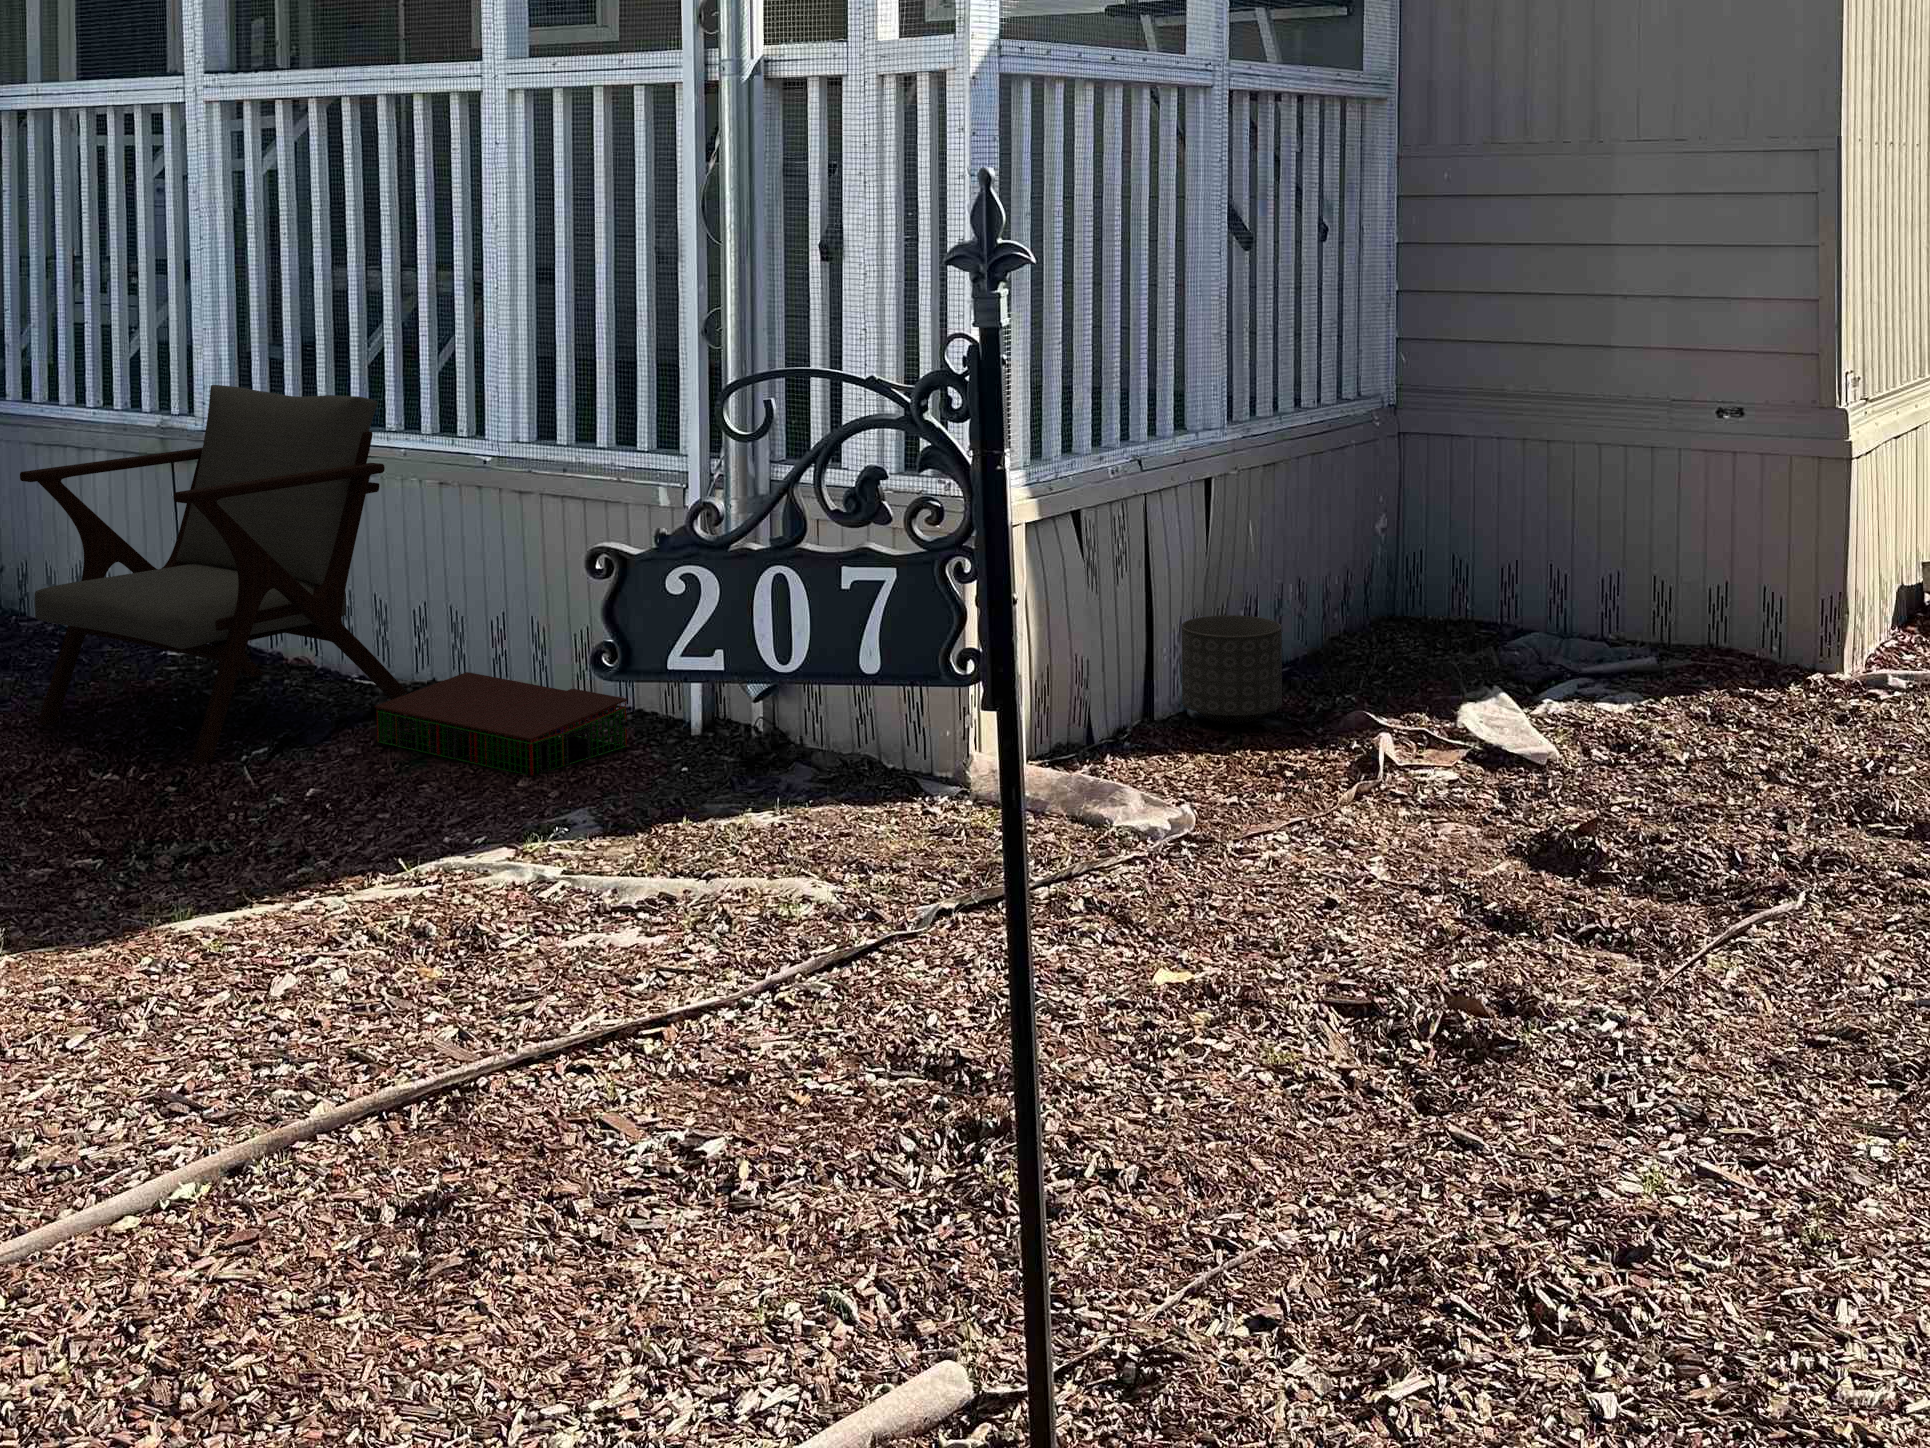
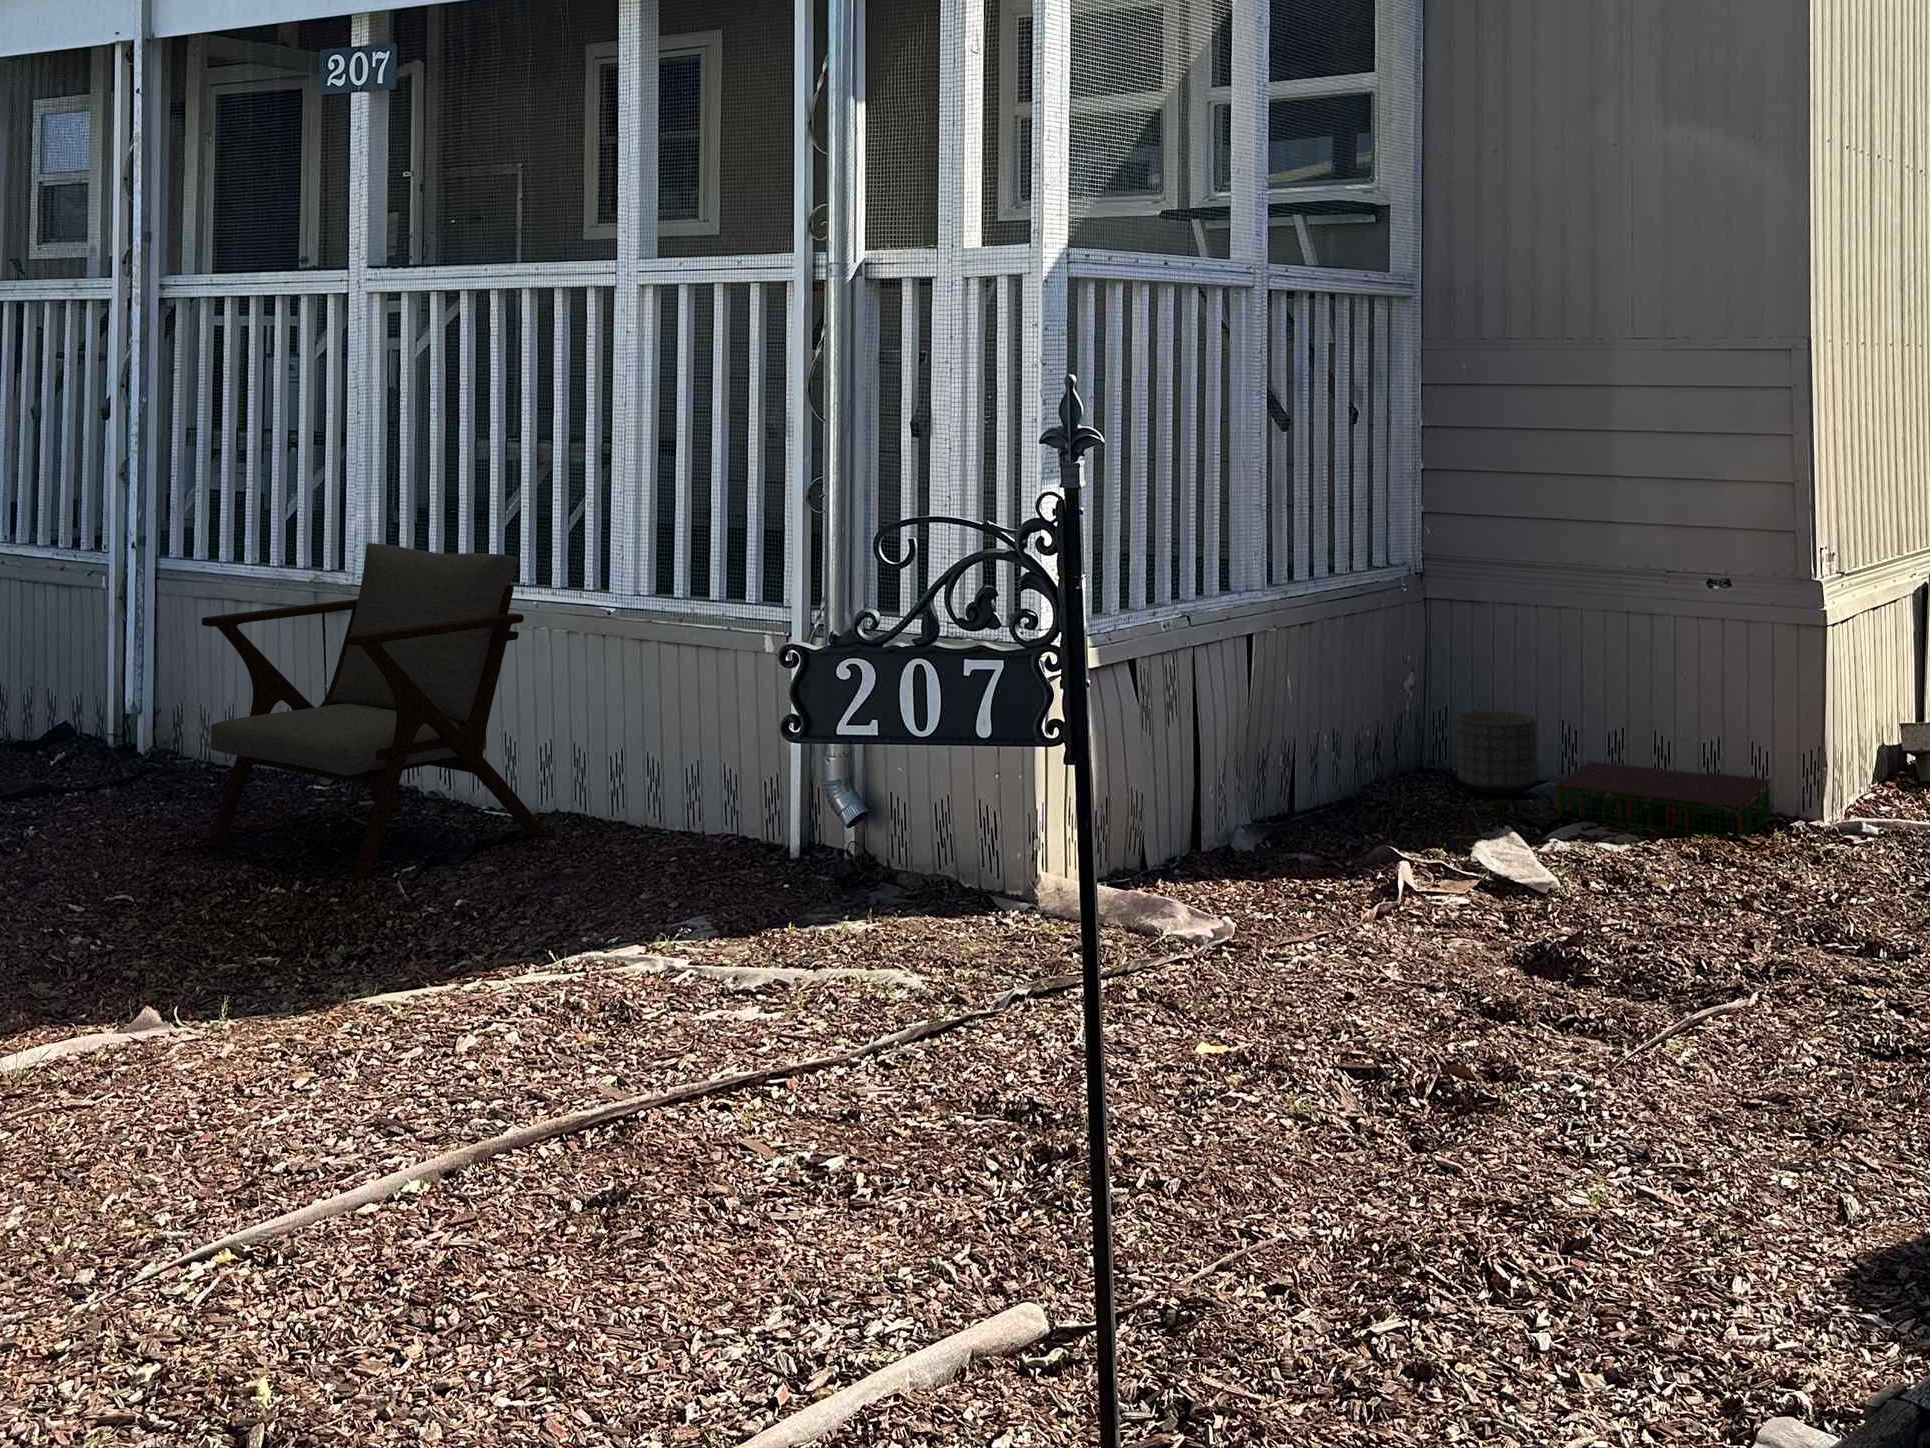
planter: present [1181,615,1282,724] -> present [1457,711,1537,795]
storage bin: present [375,672,628,776] -> present [1556,761,1771,838]

